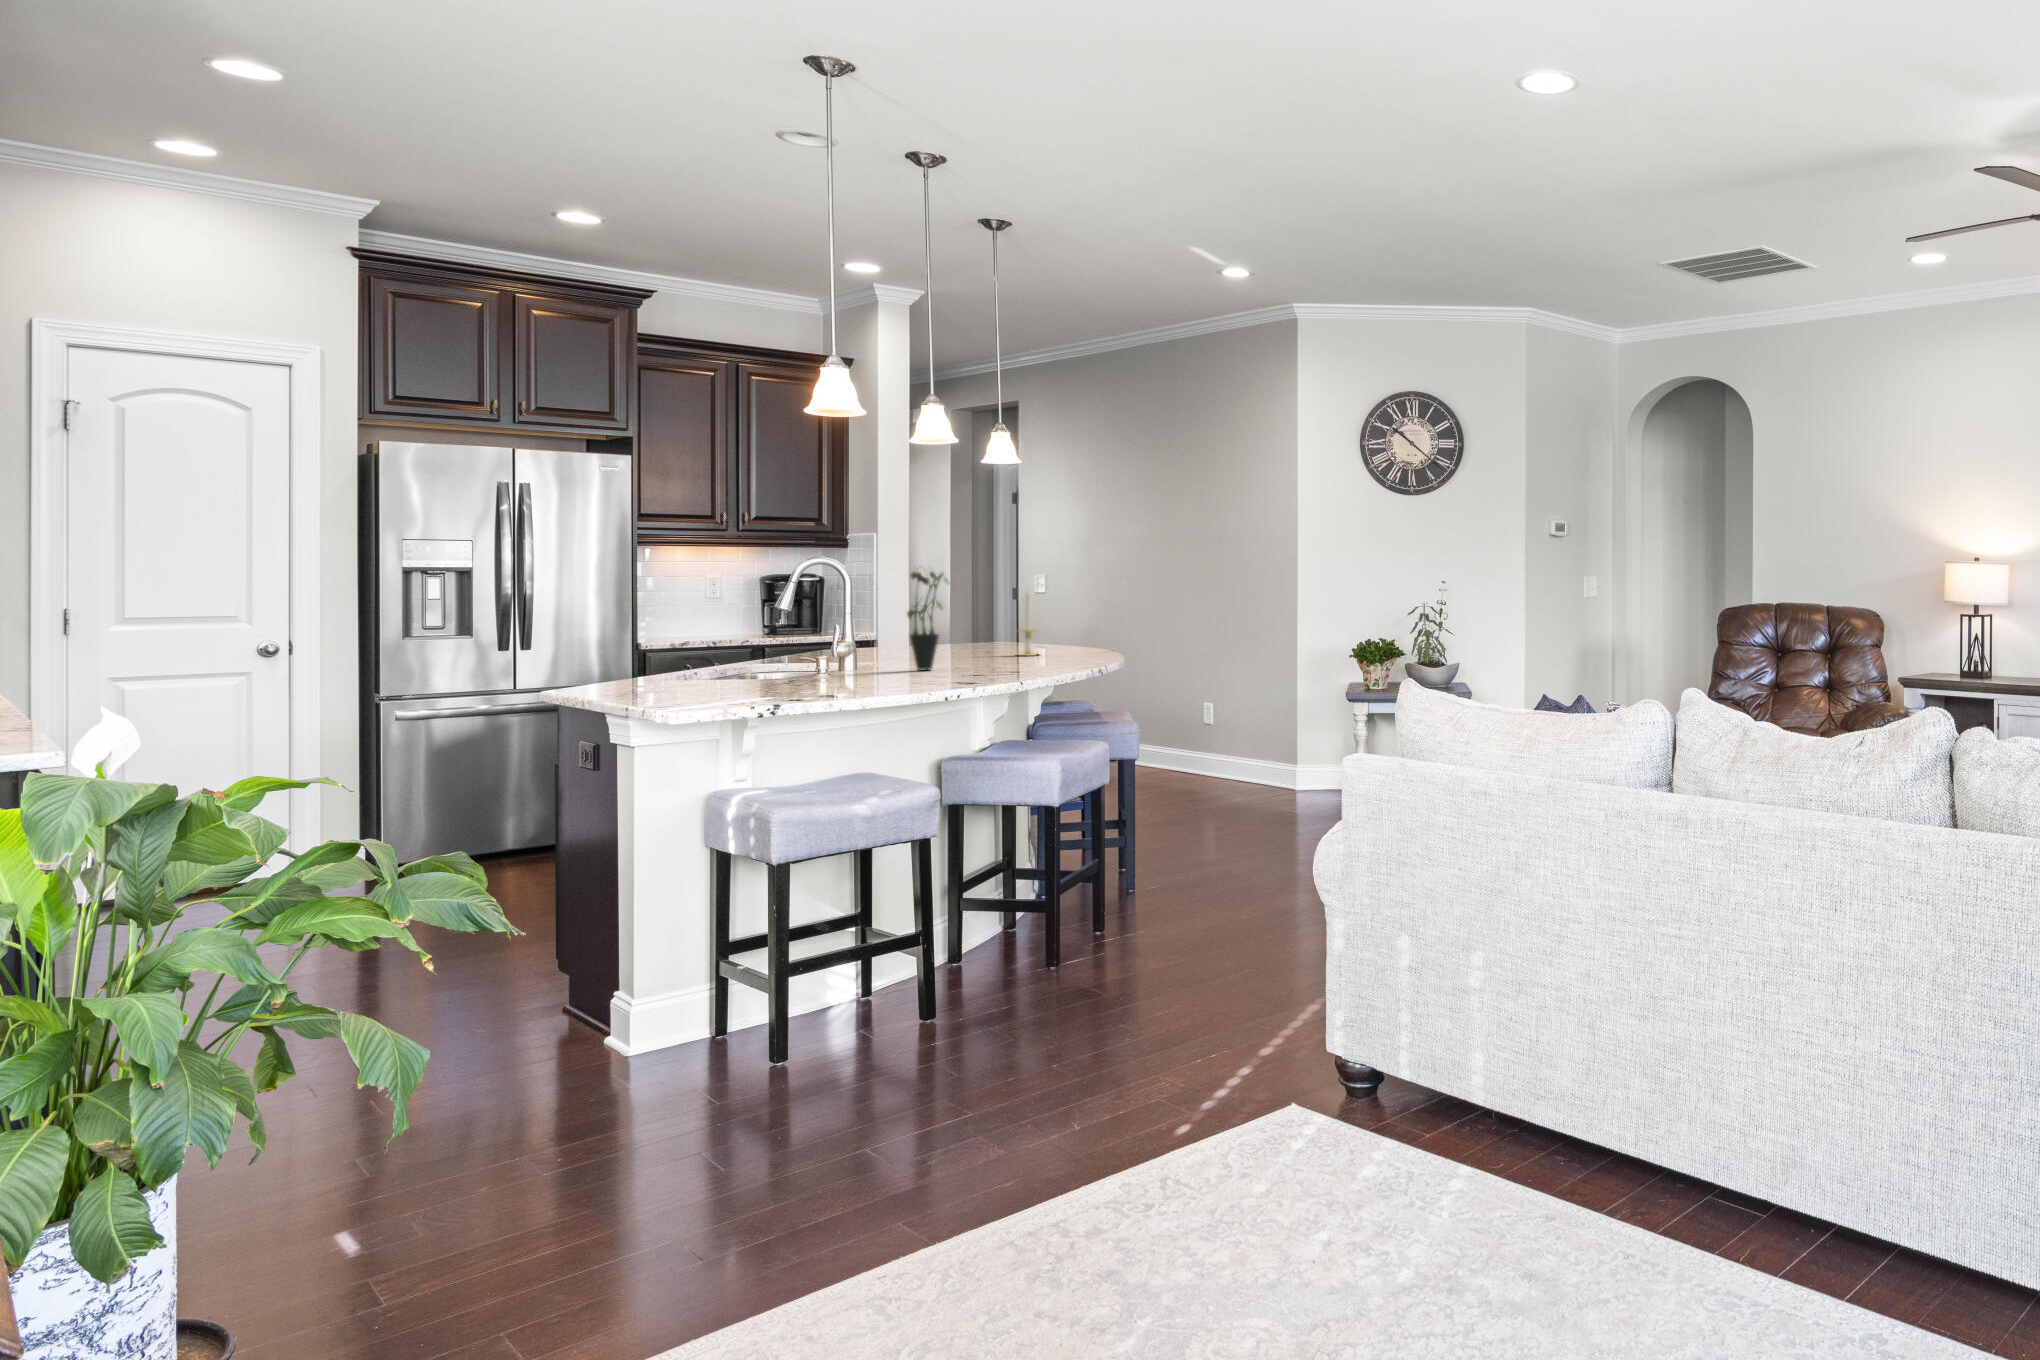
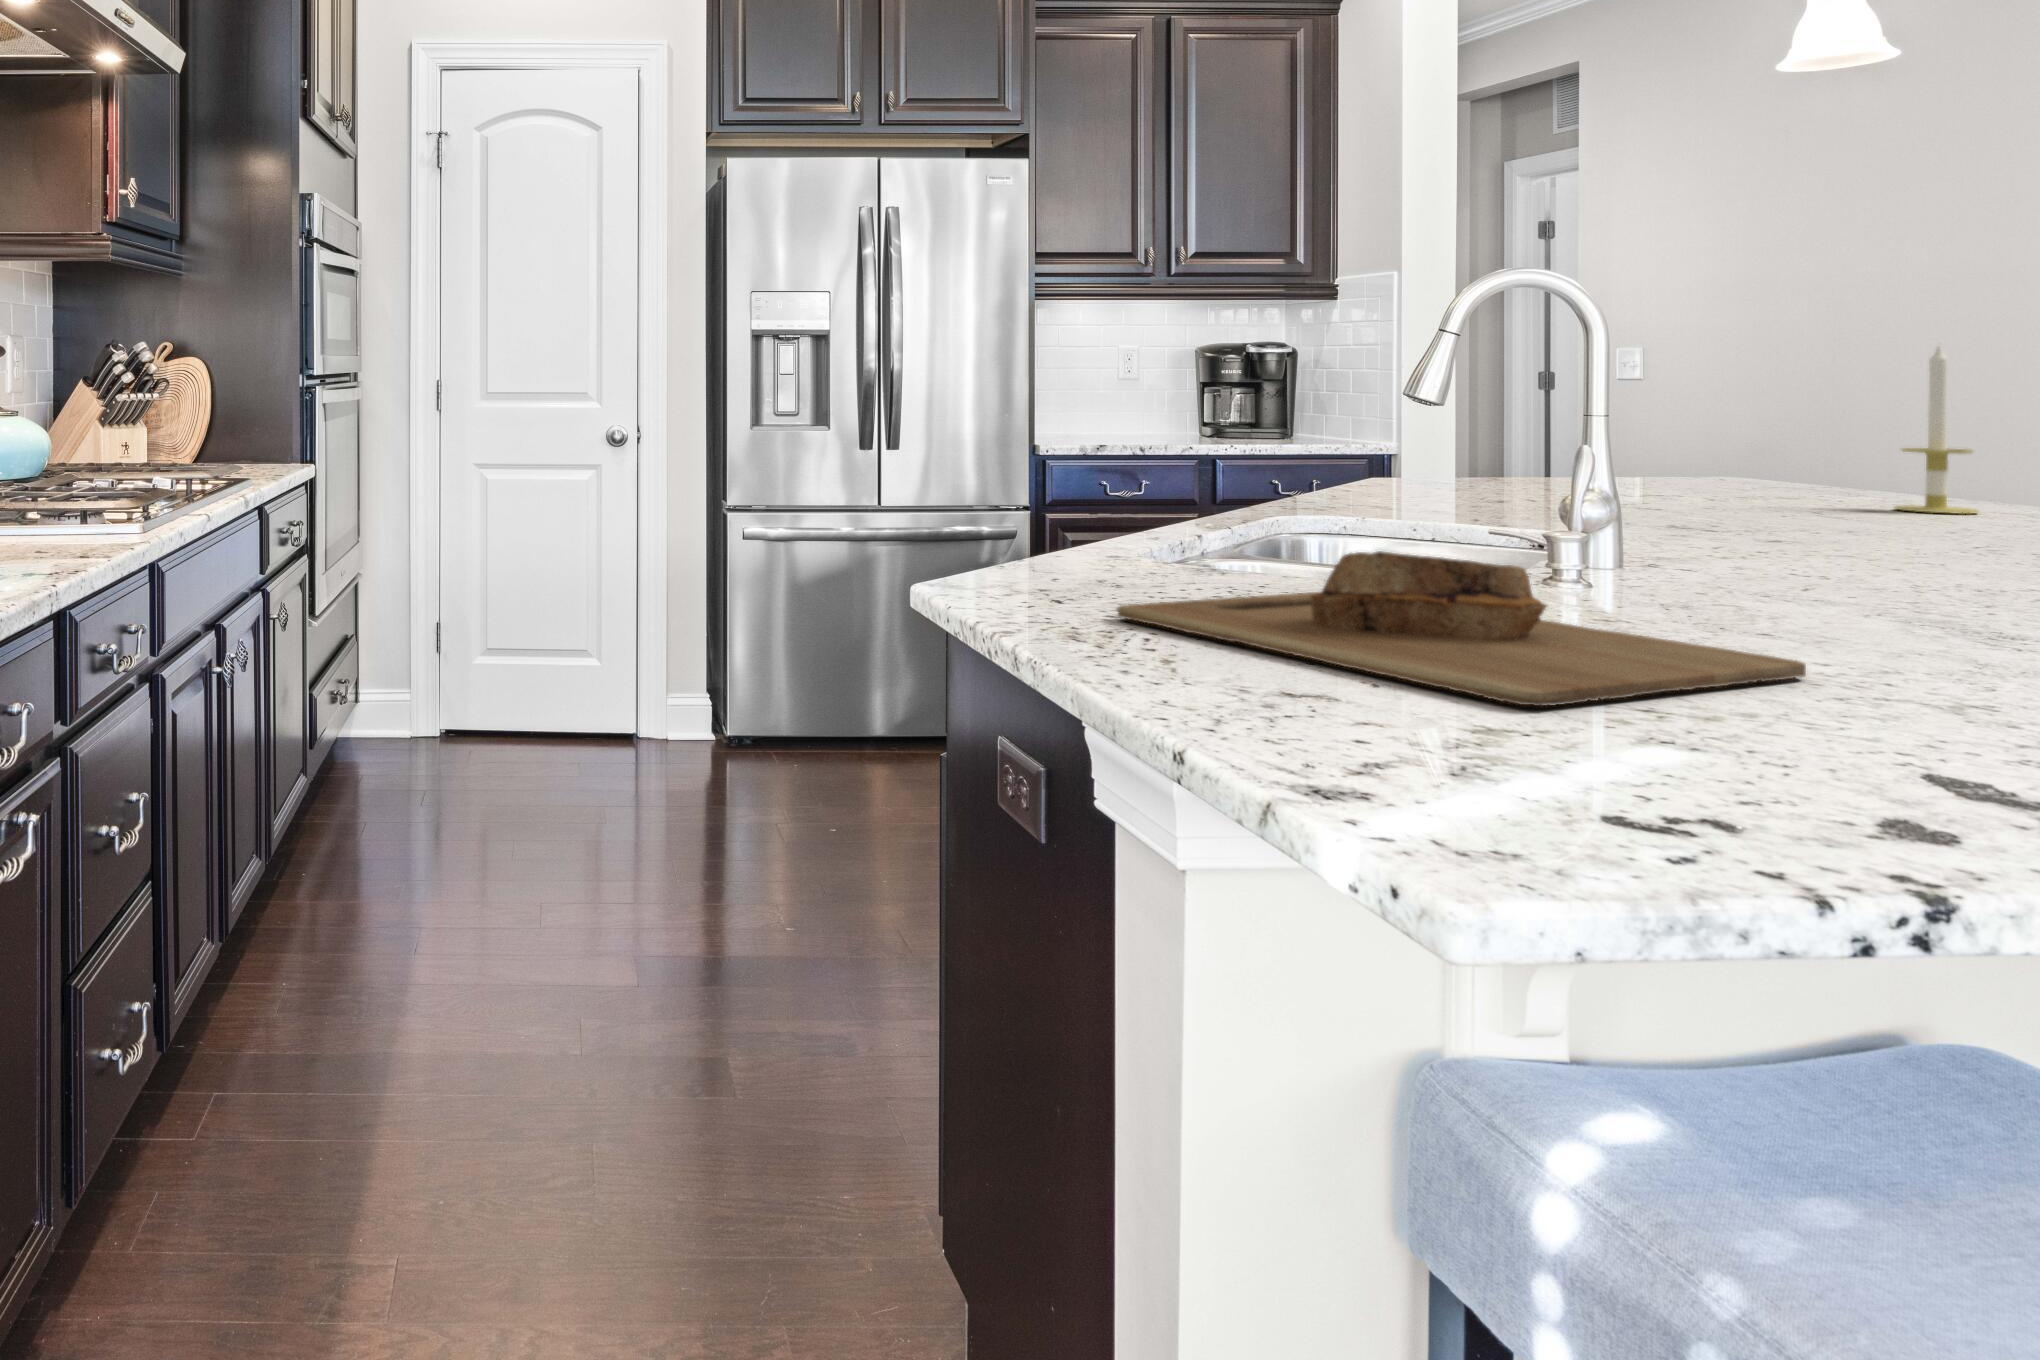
potted plant: present [907,572,949,670] -> none [1739,269,1893,554]
cutting board: none [628,668,834,704] -> present [1118,551,1806,706]

